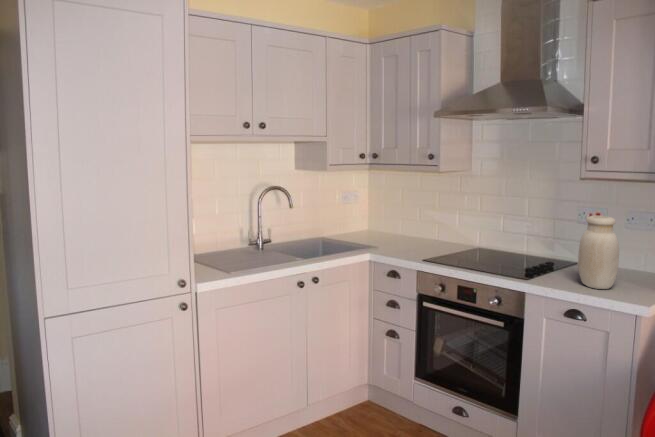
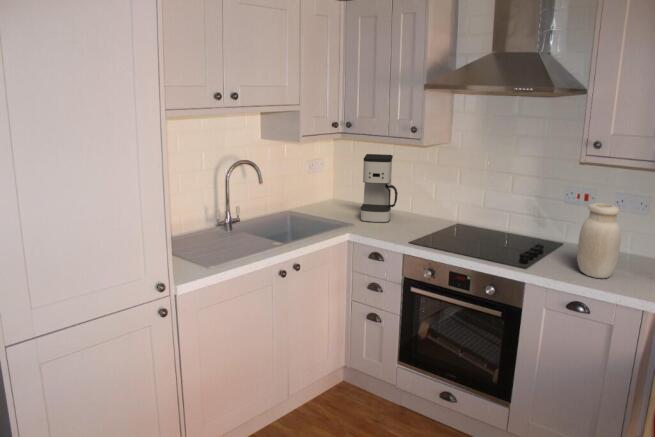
coffee maker: none [386,184,421,246] -> present [360,154,398,223]

